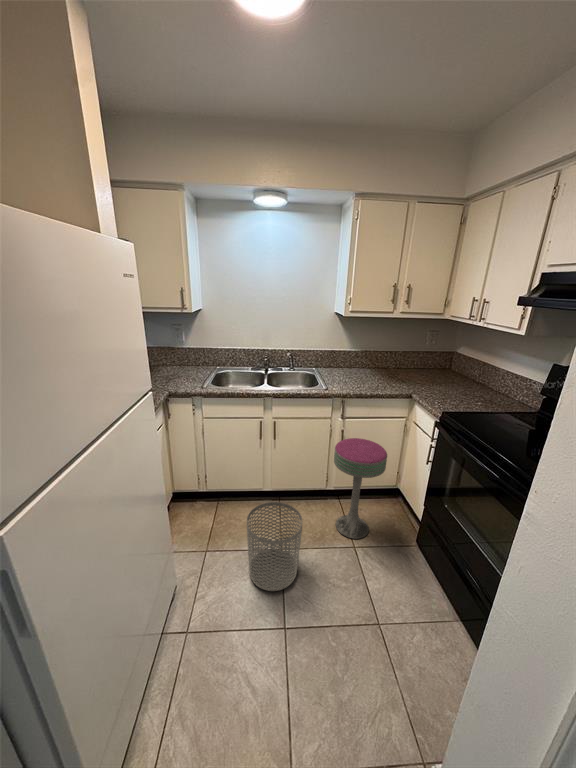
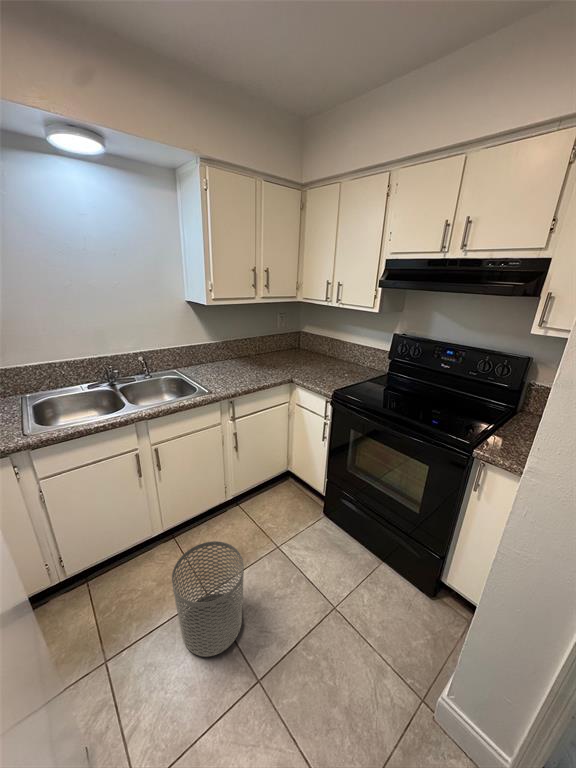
bar stool: present [334,438,387,539] -> none [237,435,292,541]

